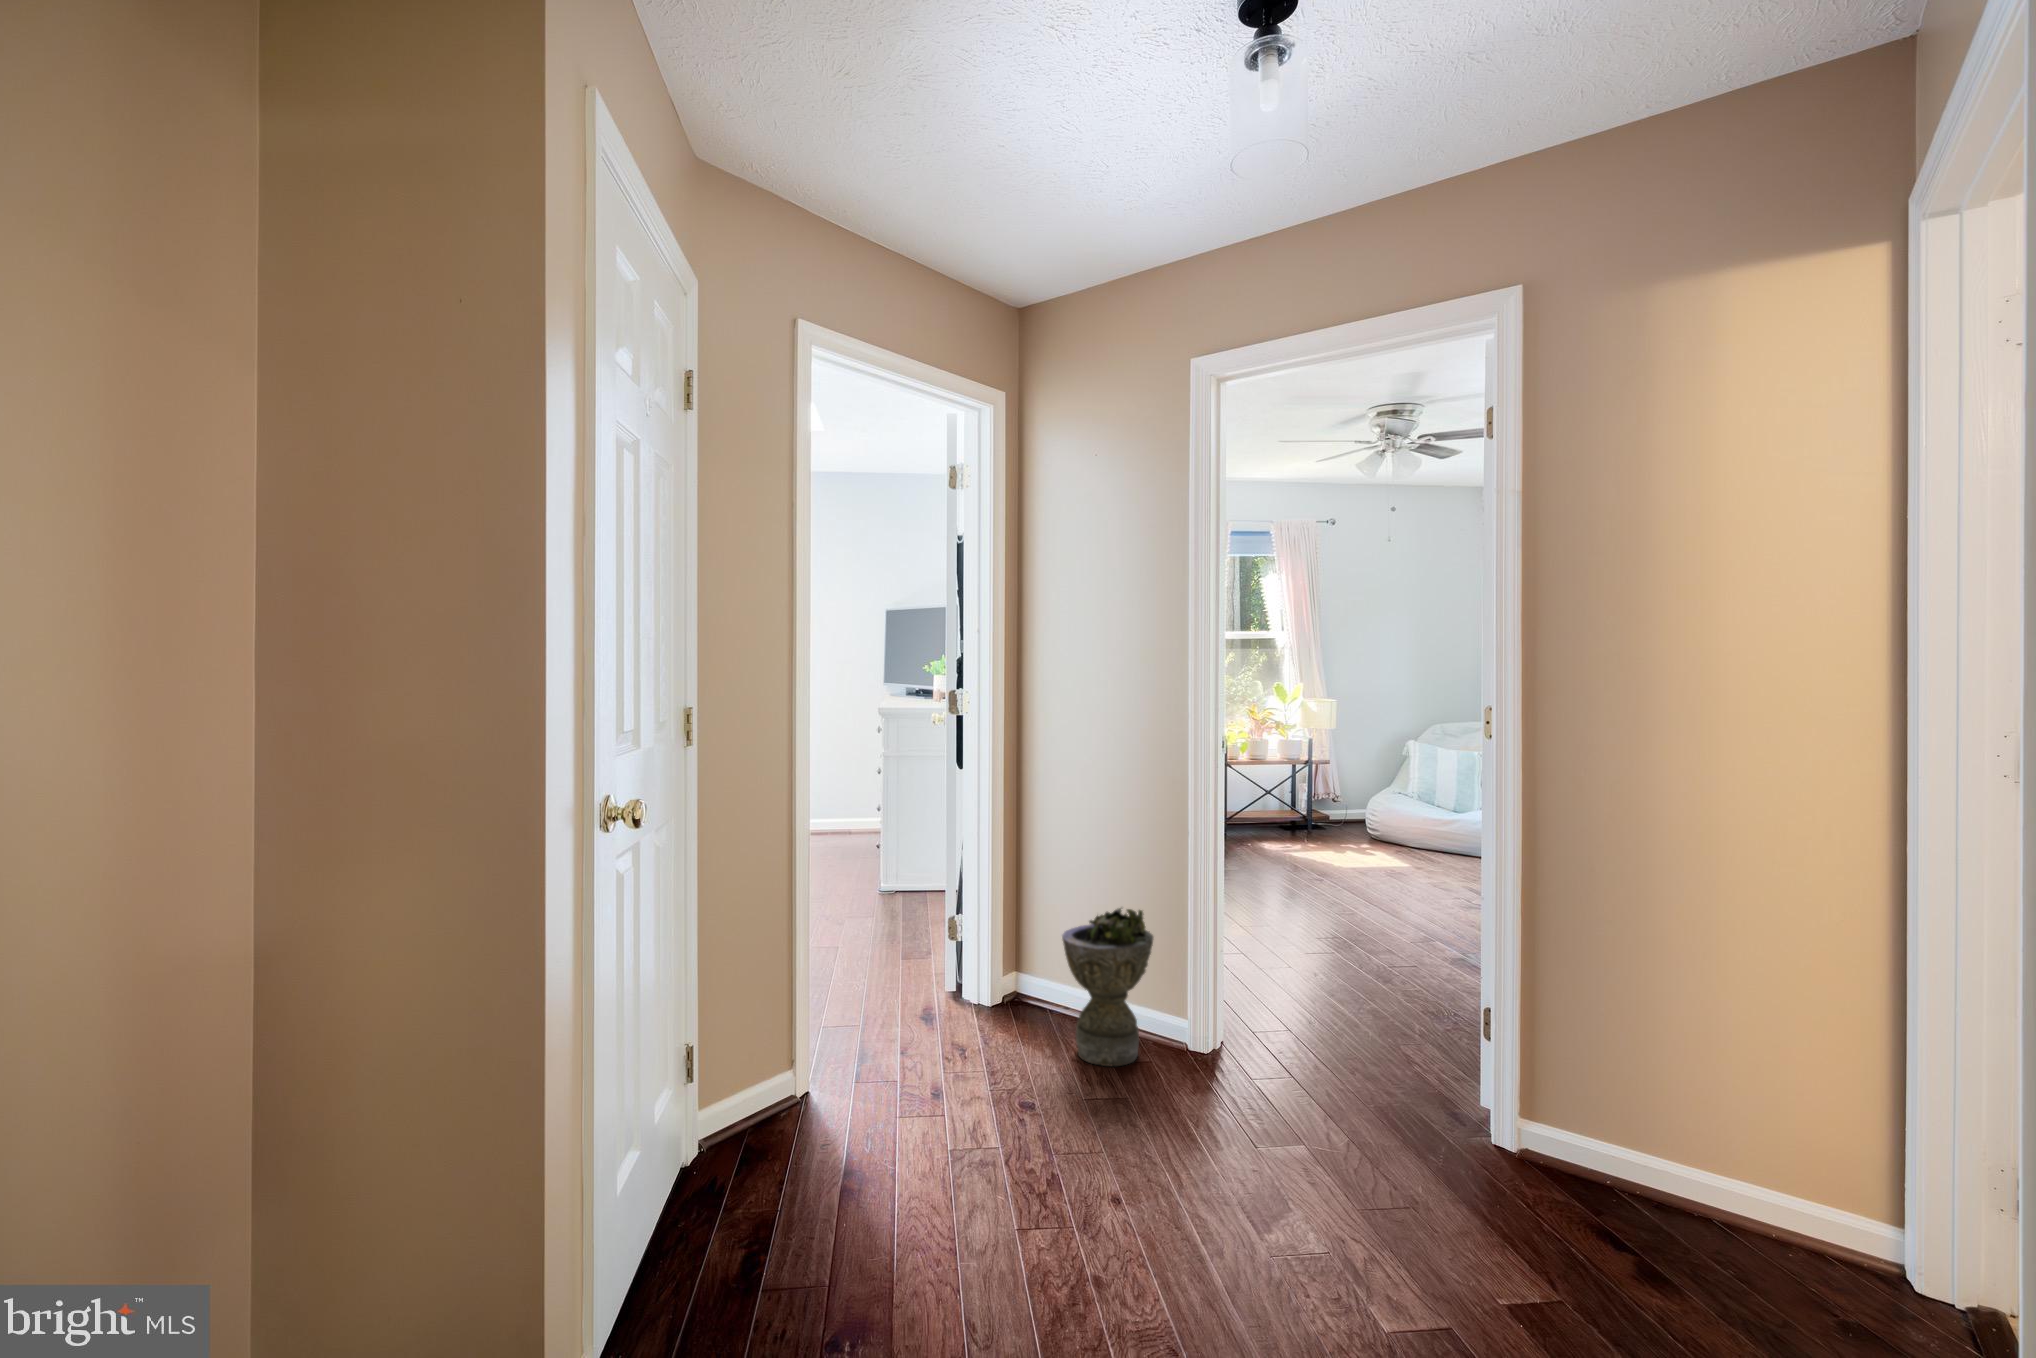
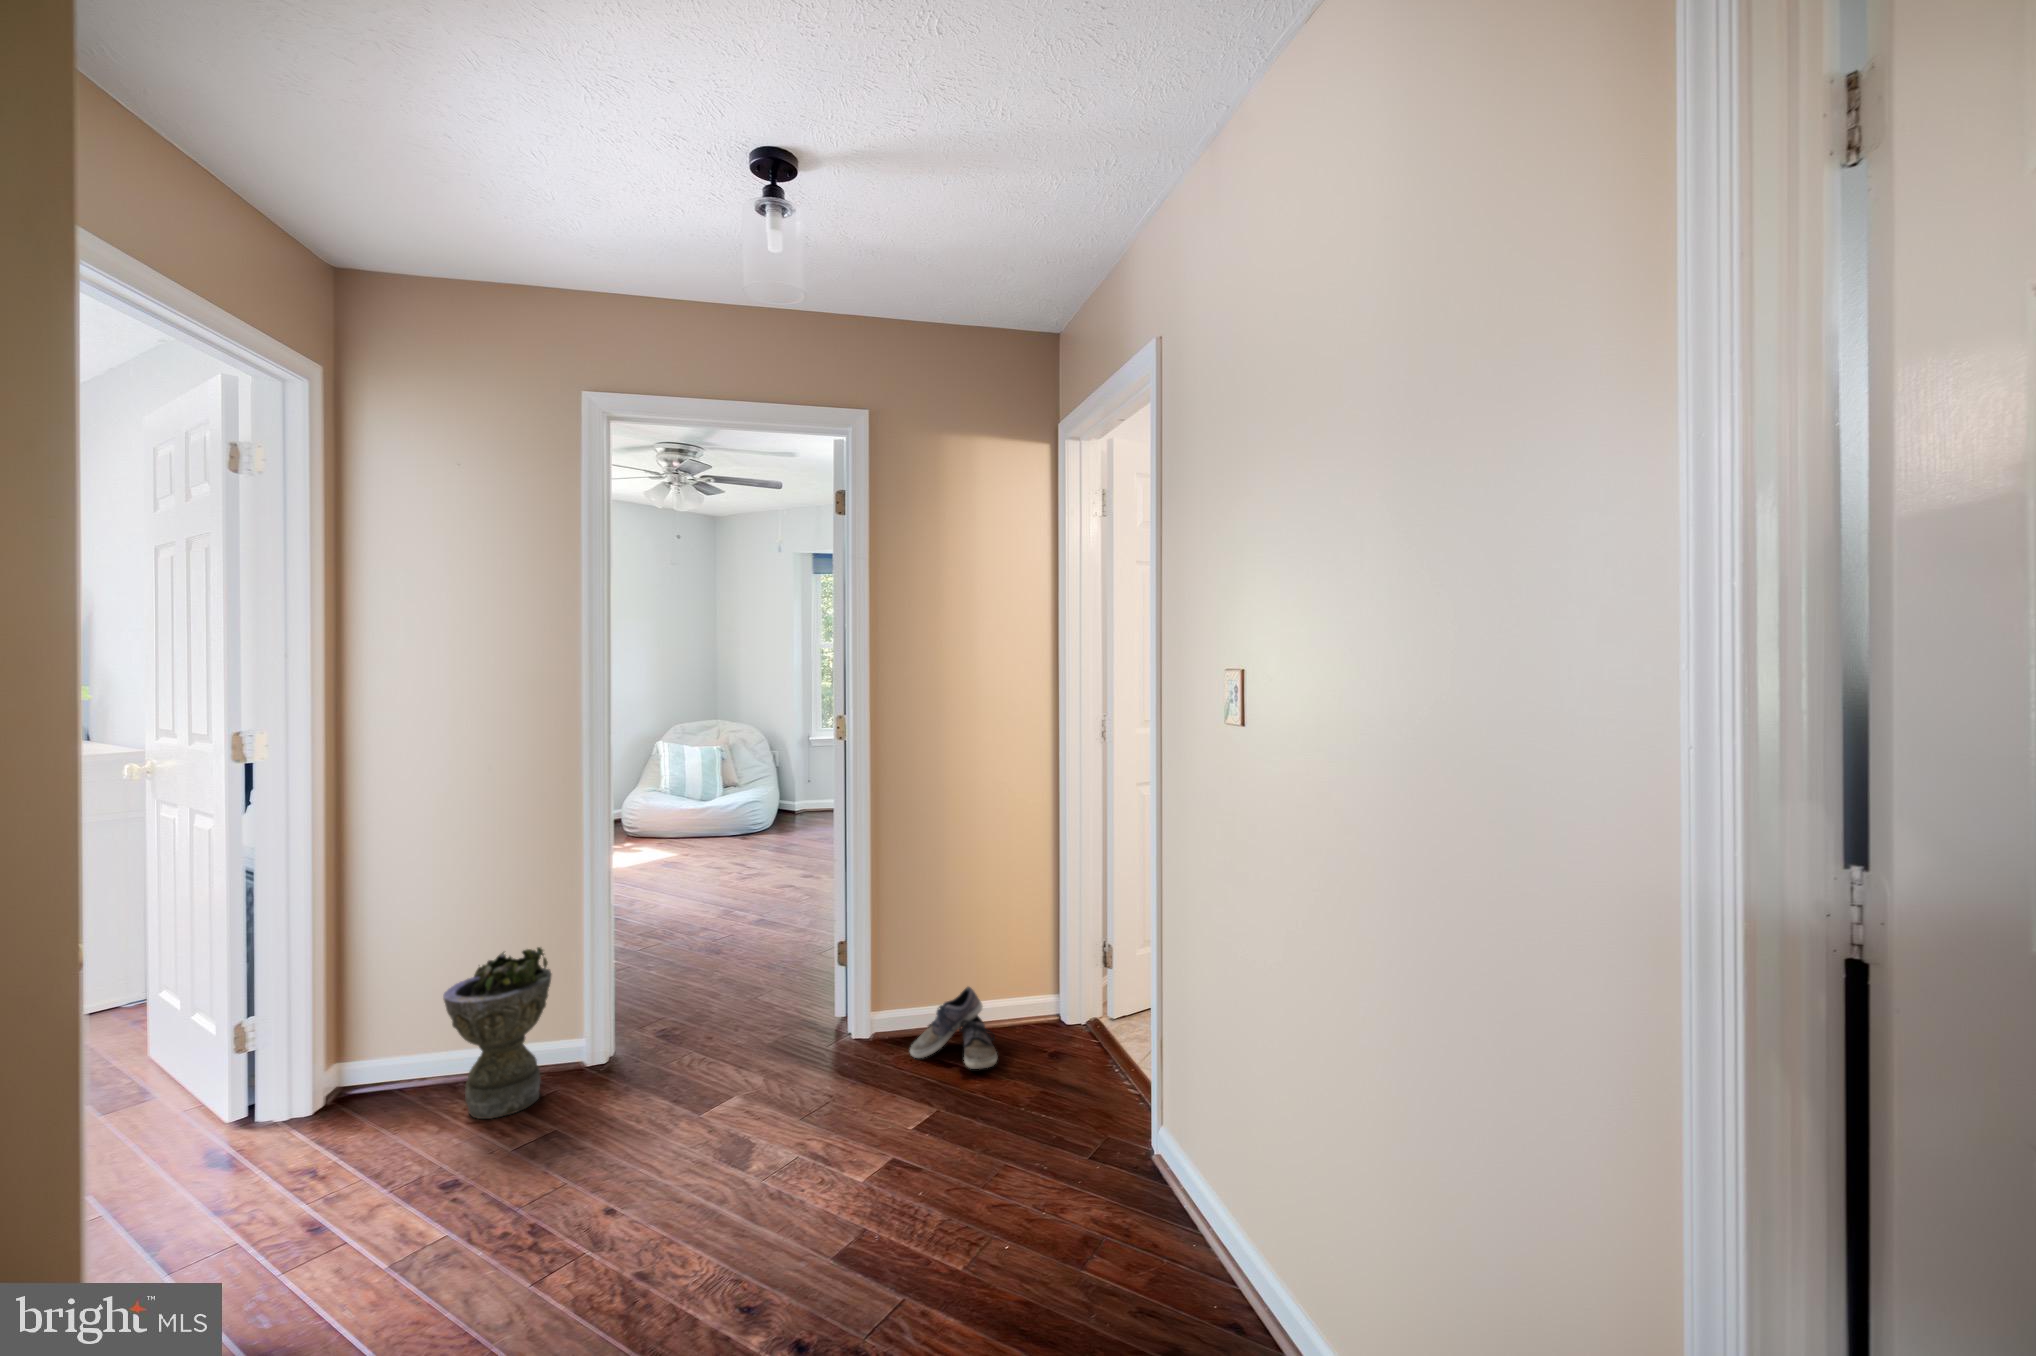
shoe: none [1562,1139,1721,1283] -> present [910,987,997,1069]

